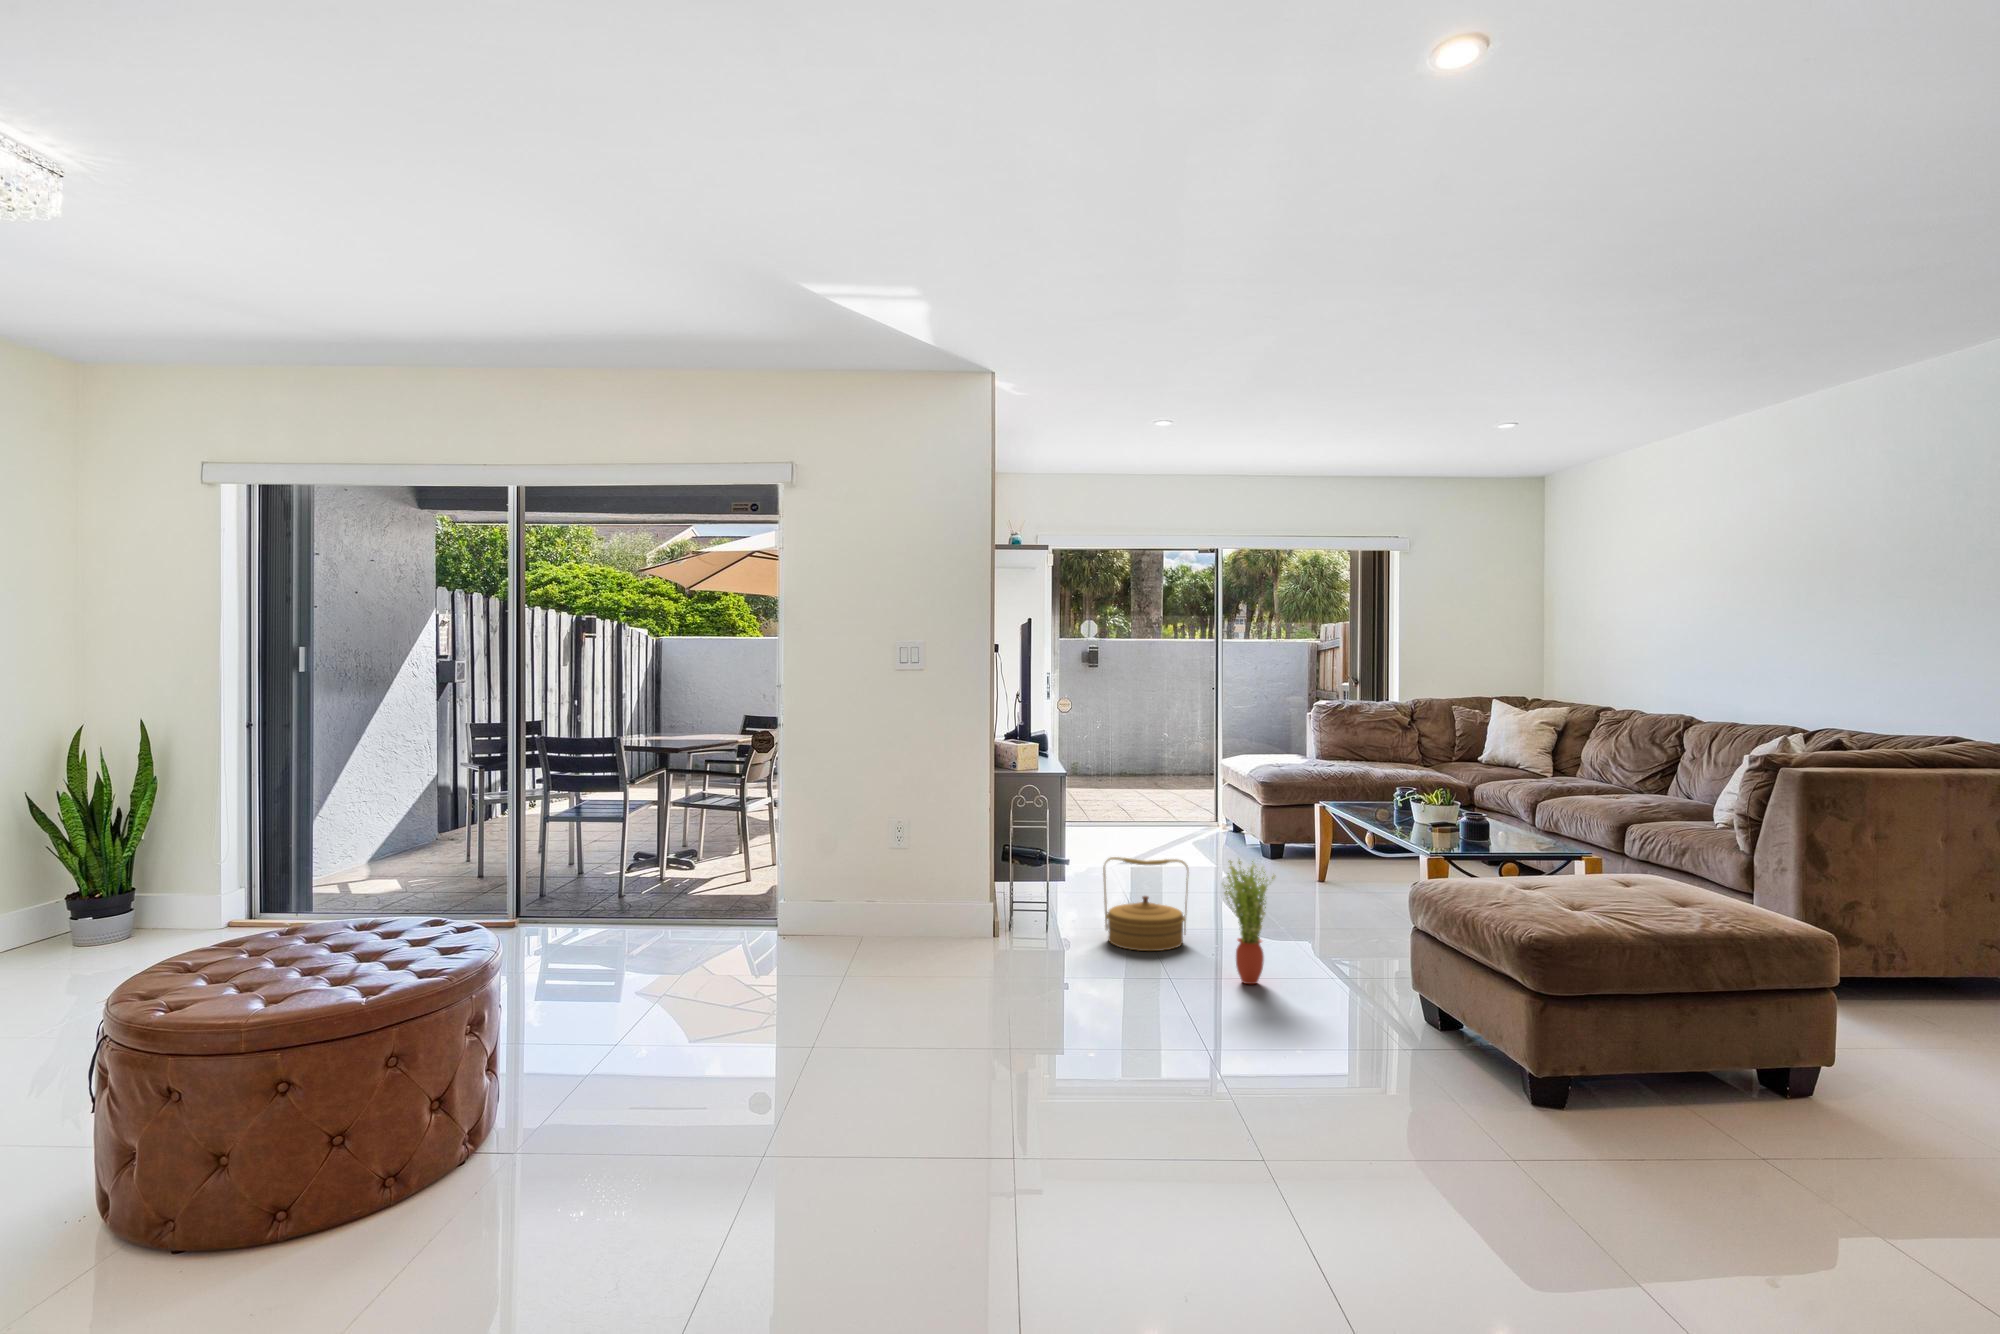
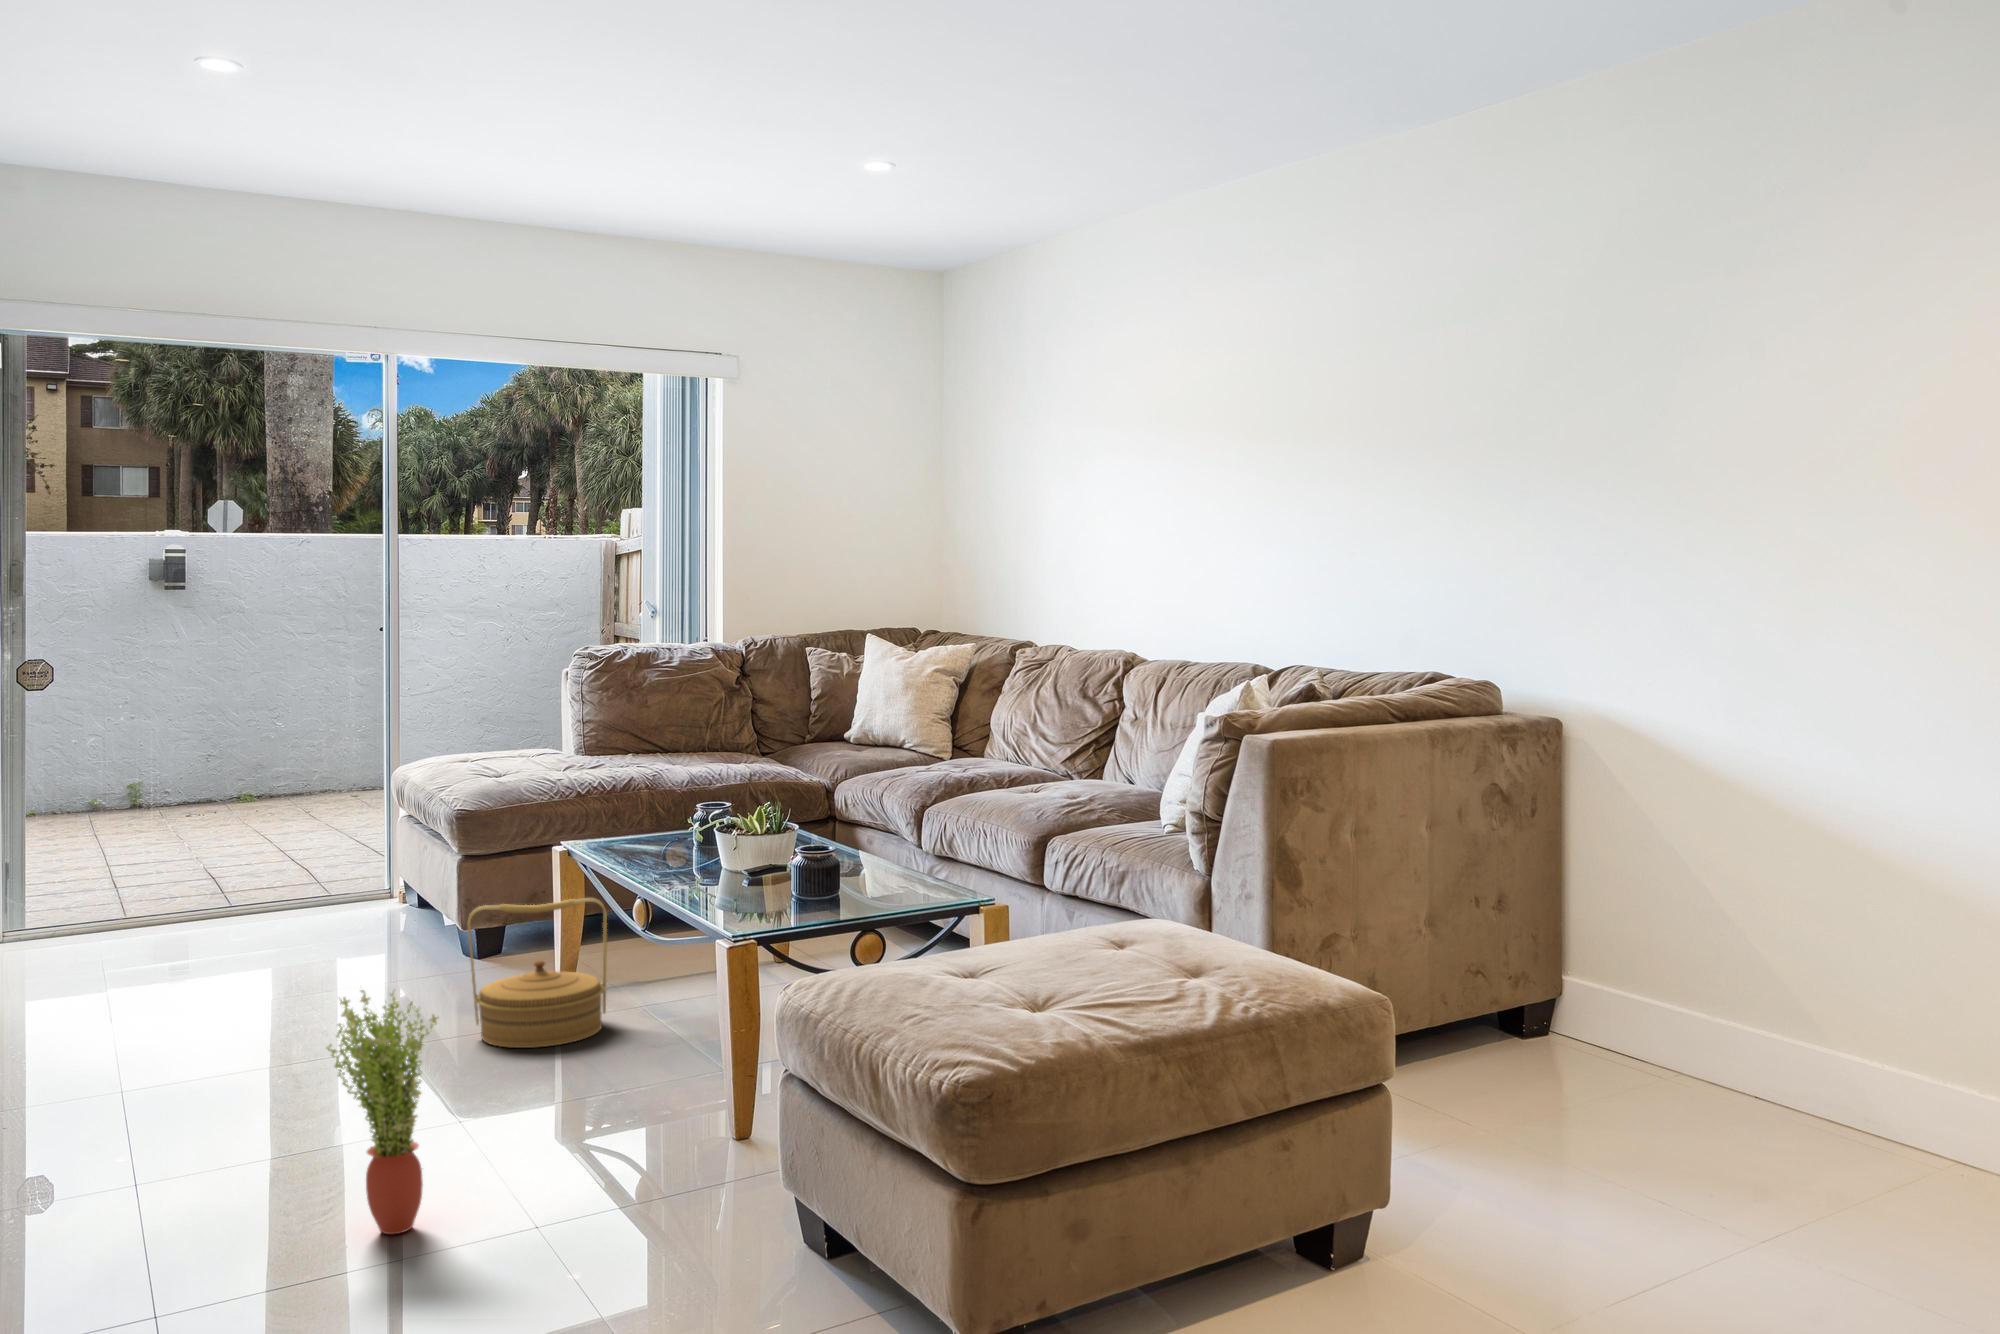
basket: present [1103,857,1188,951] -> present [468,898,607,1048]

